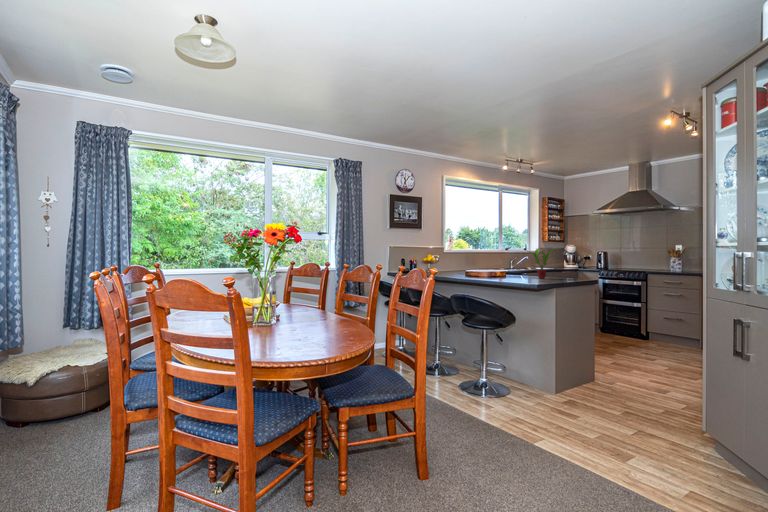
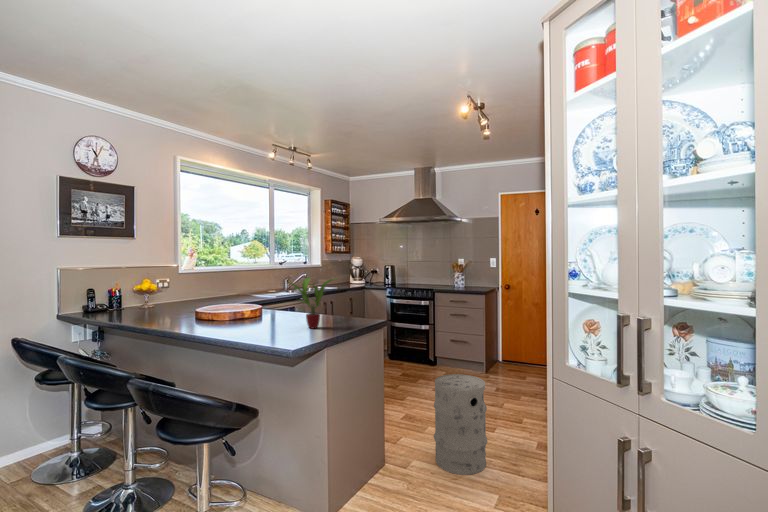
trash can: none [631,323,677,390] -> present [434,374,487,475]

